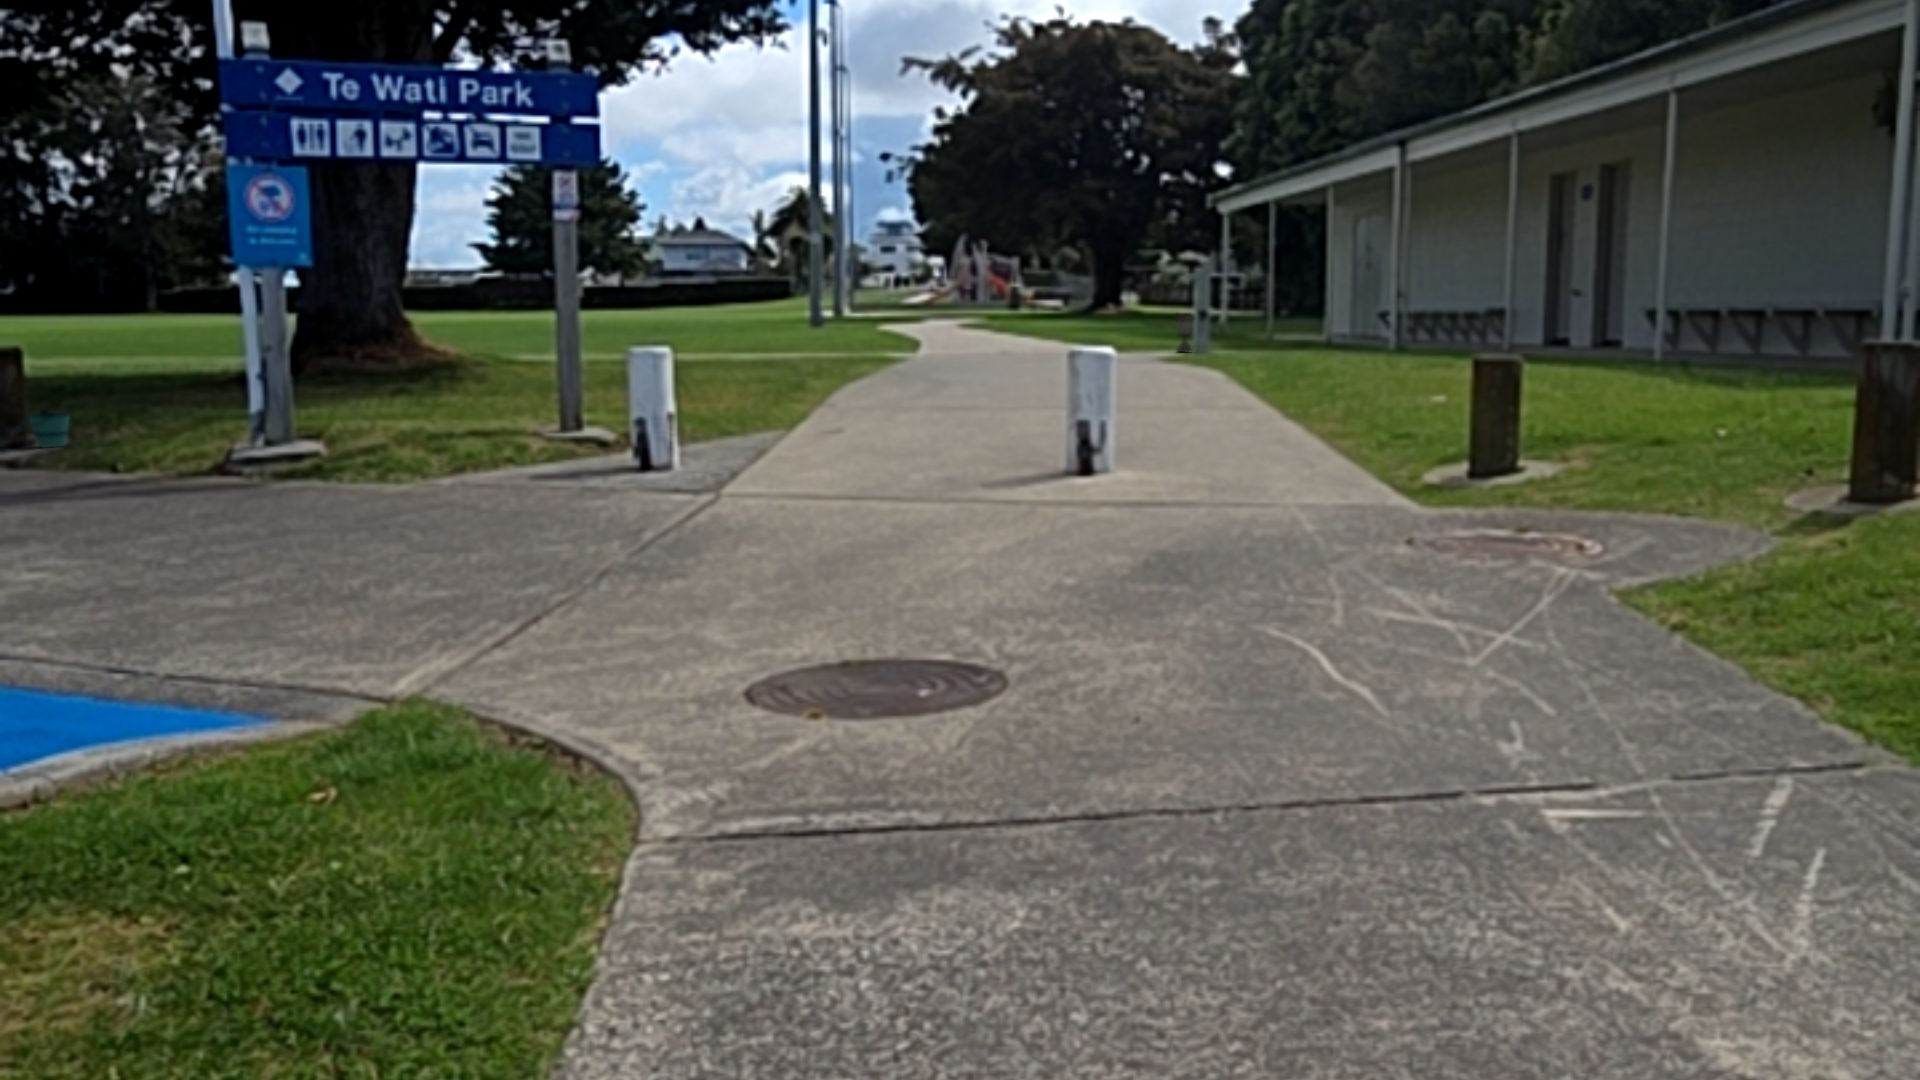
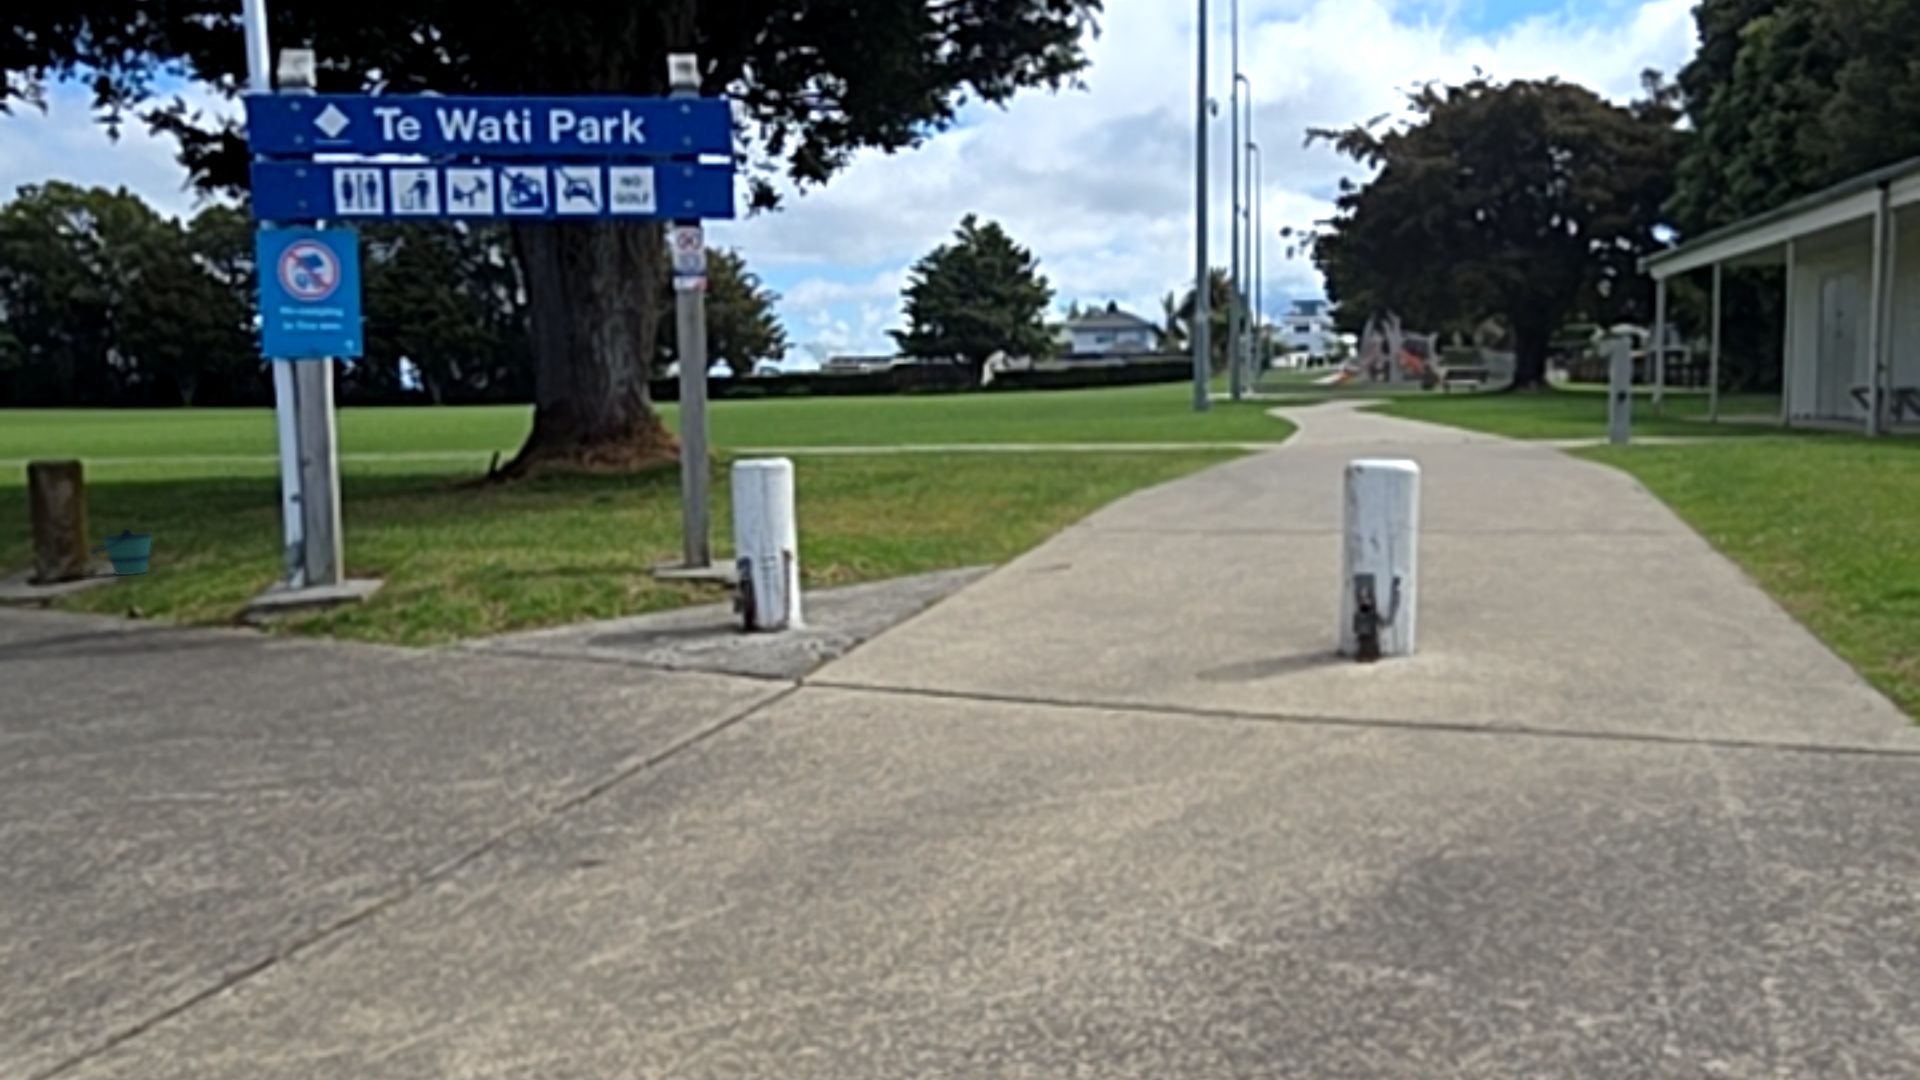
planter: present [1175,313,1194,352] -> none [1581,395,1610,444]

